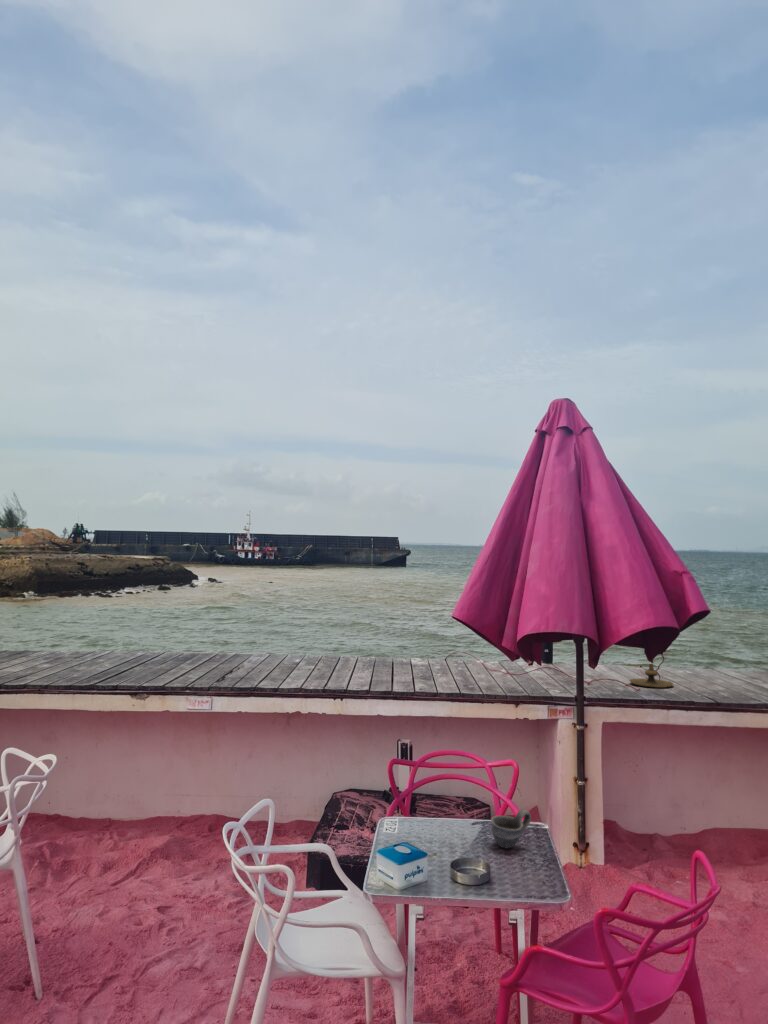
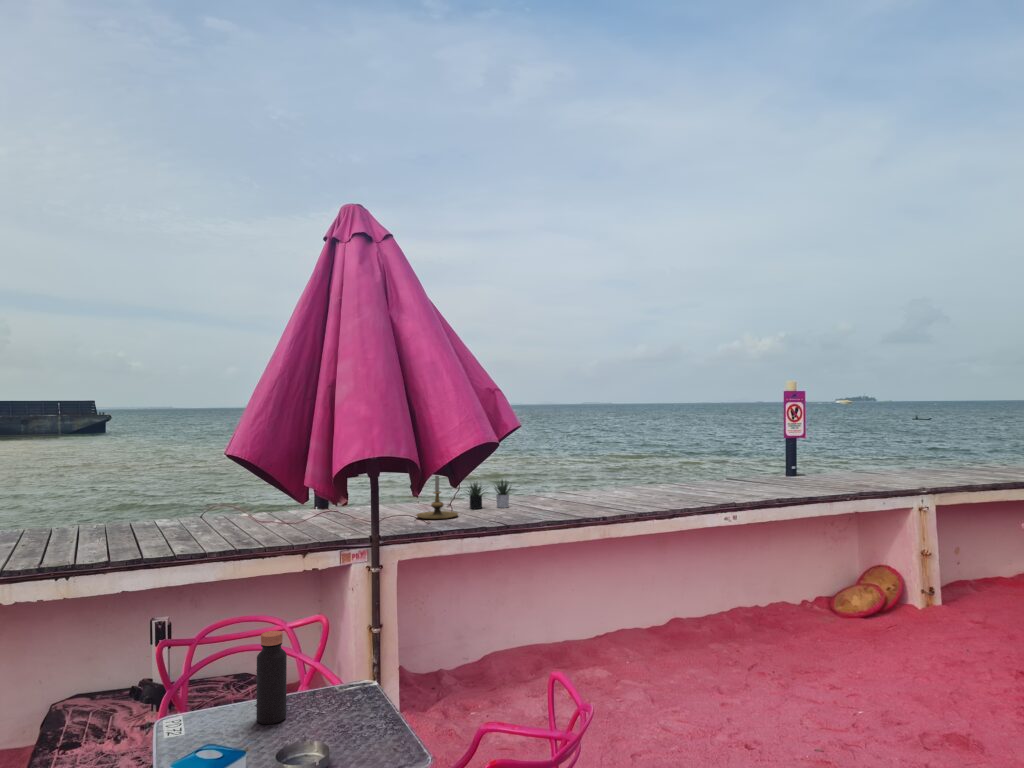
succulent plant: none [681,651,743,683] -> present [468,480,511,509]
bottle: none [447,766,470,839] -> present [256,631,287,724]
cup: present [491,810,531,848] -> none [316,667,364,720]

